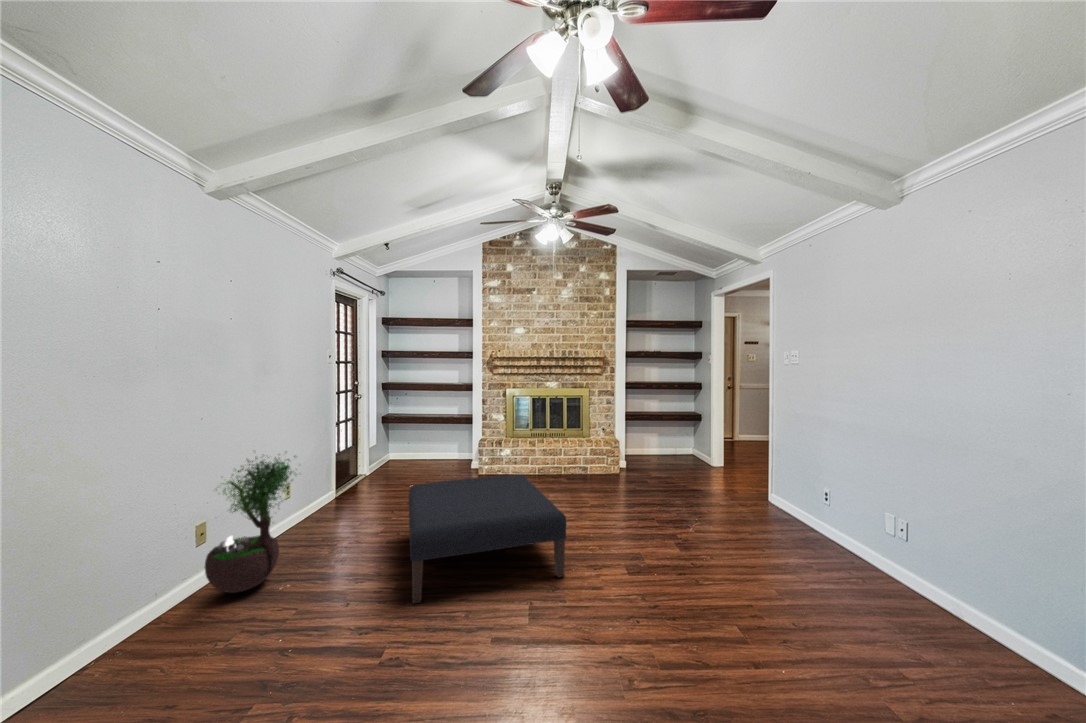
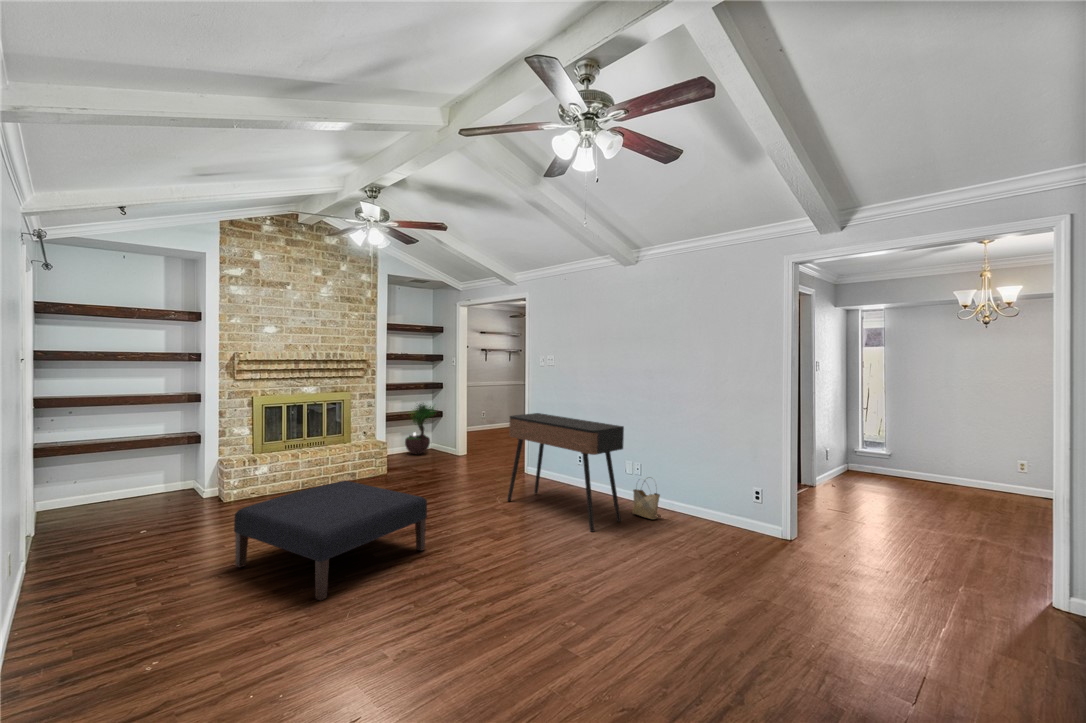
console table: none [724,424,915,640] -> present [508,413,624,532]
potted tree: present [205,451,297,593] -> present [405,403,434,454]
woven basket: none [948,569,1024,664] -> present [632,481,660,519]

